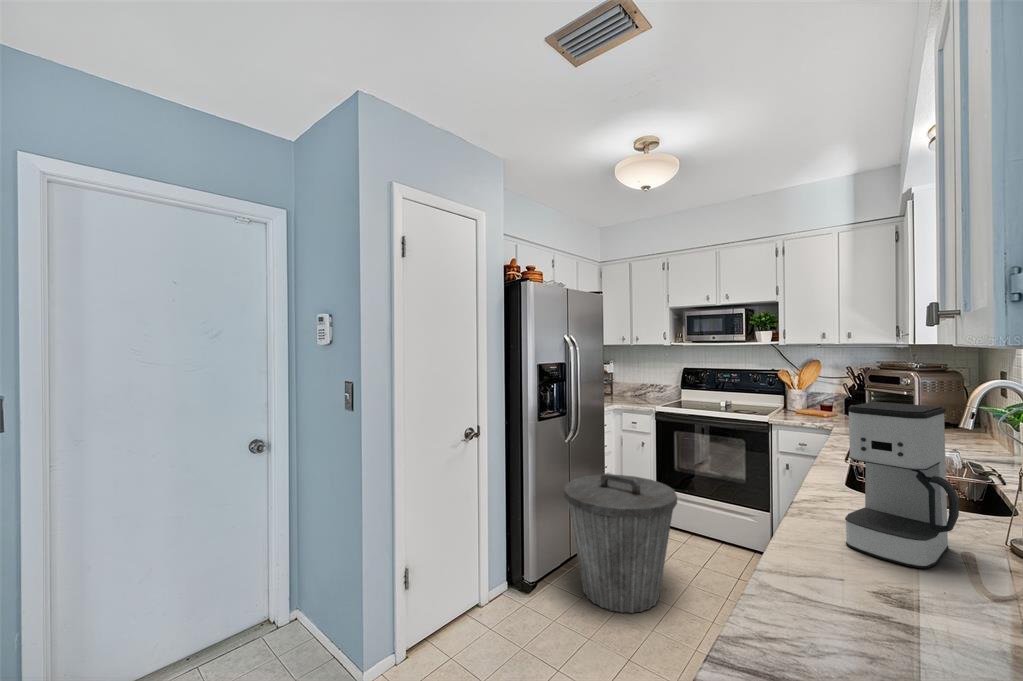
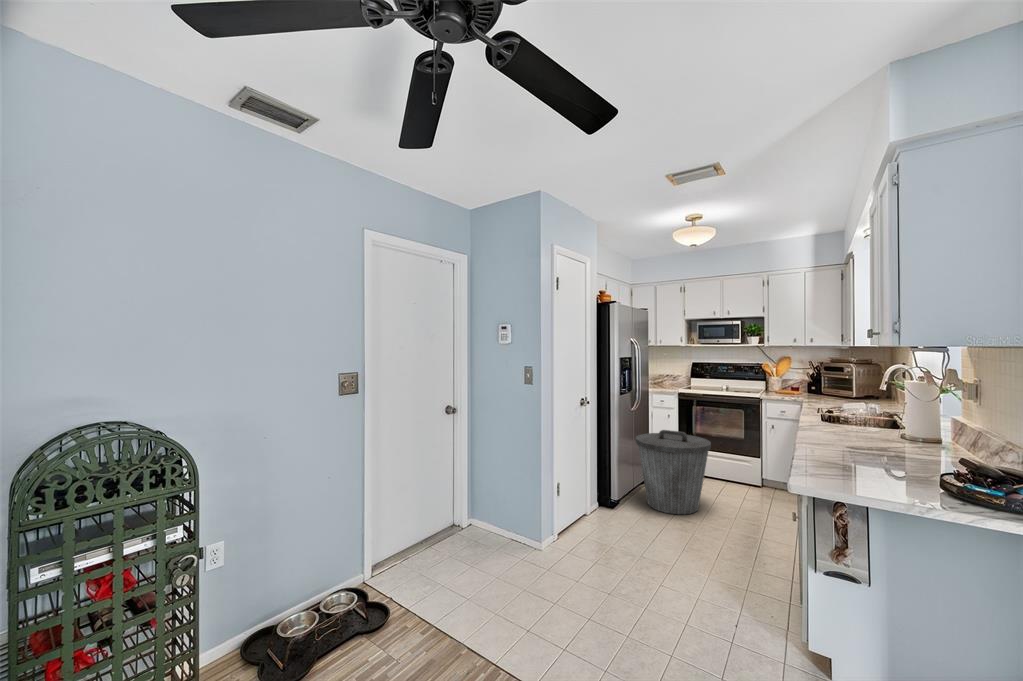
coffee maker: present [845,402,959,568] -> none [827,375,875,444]

